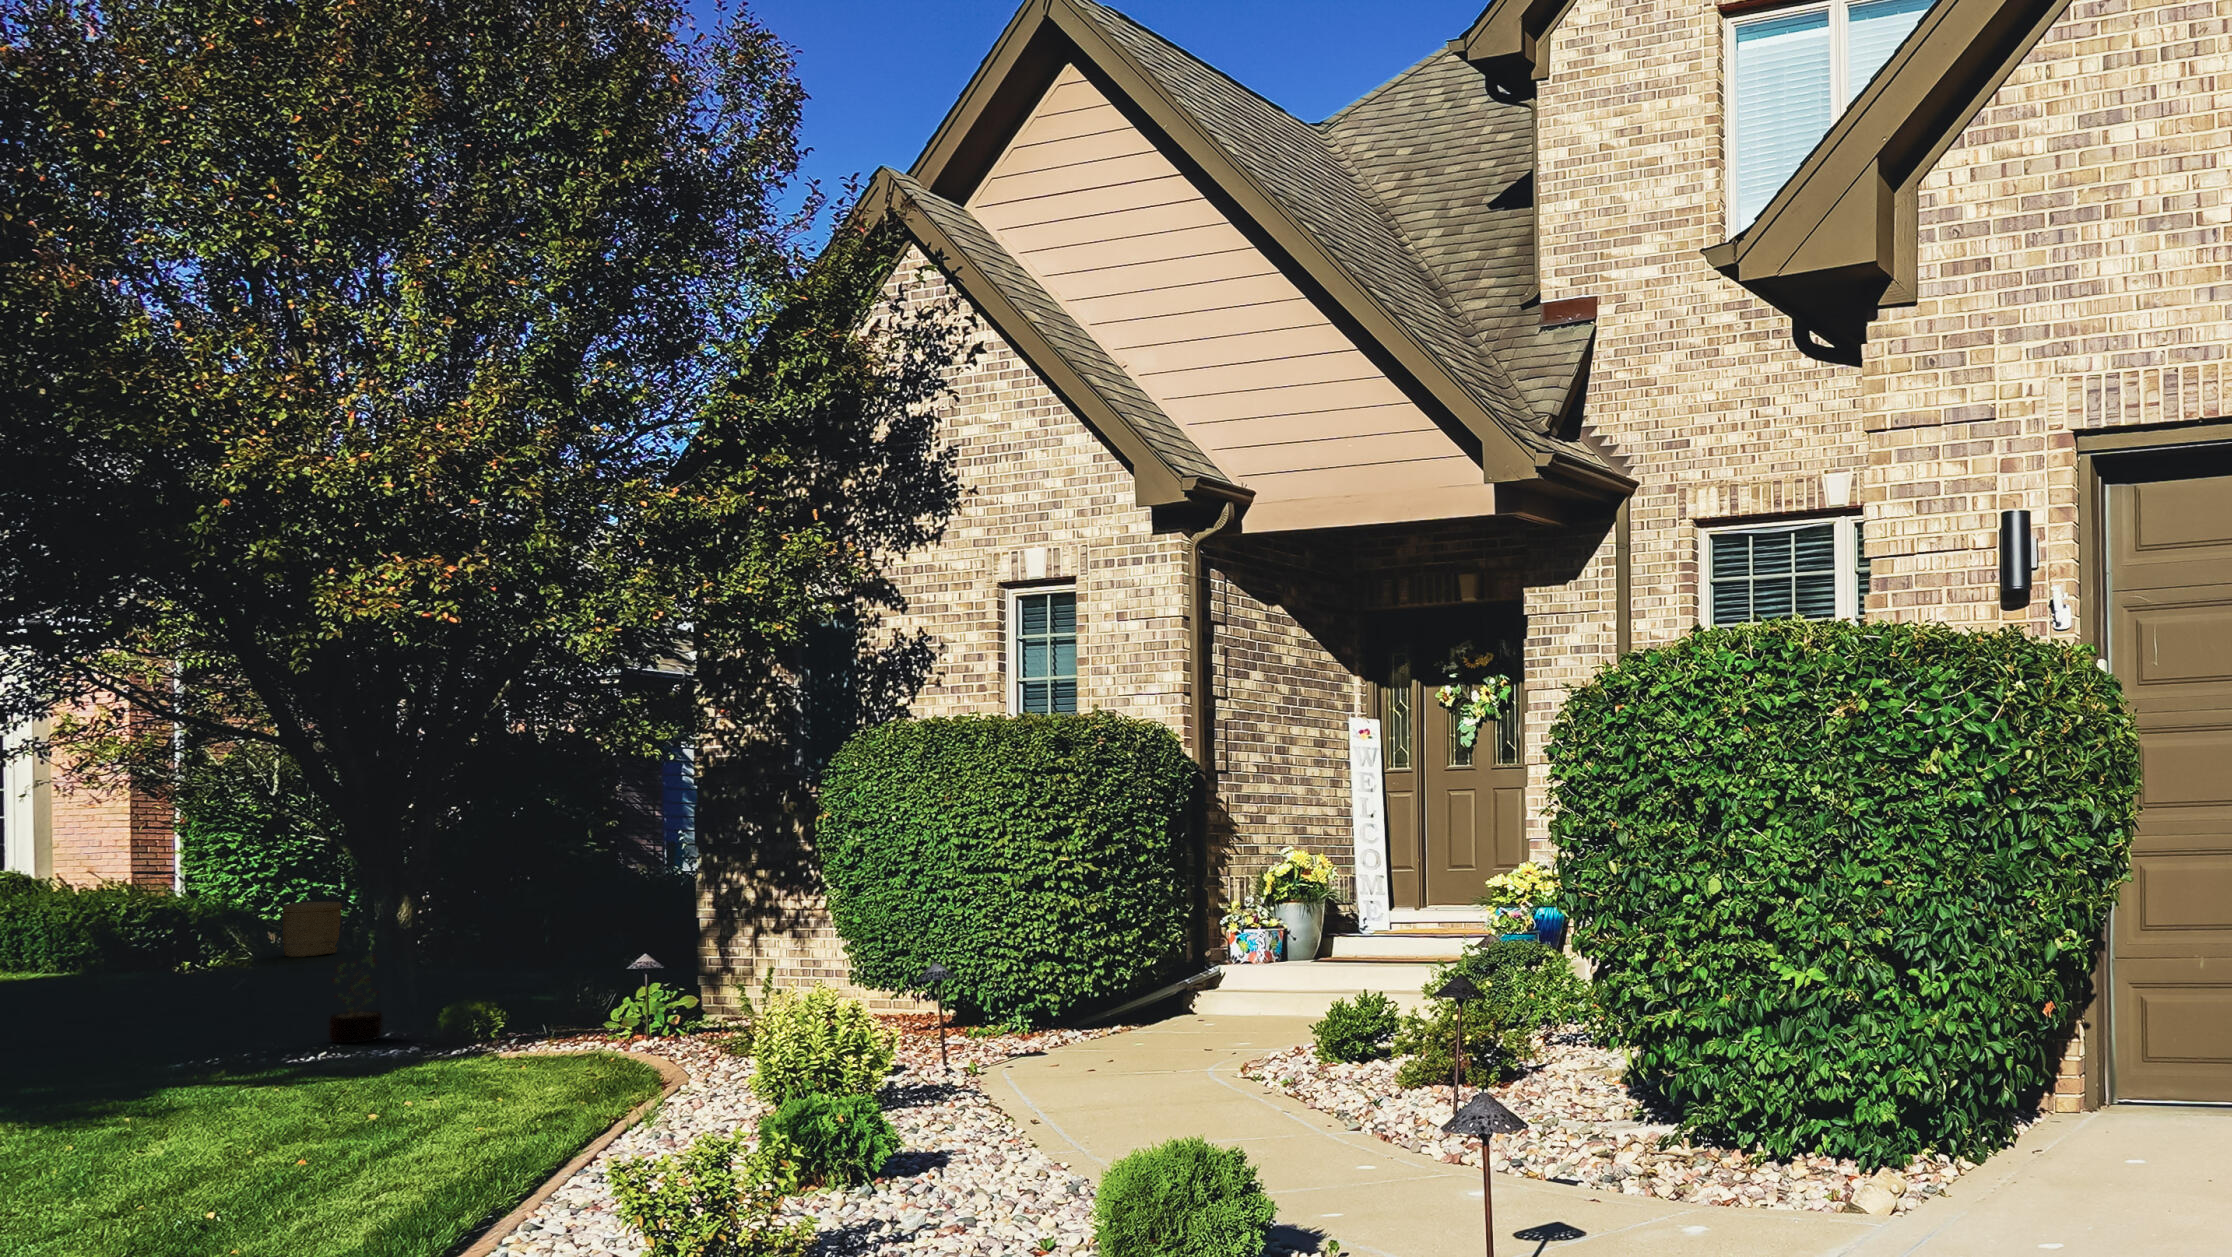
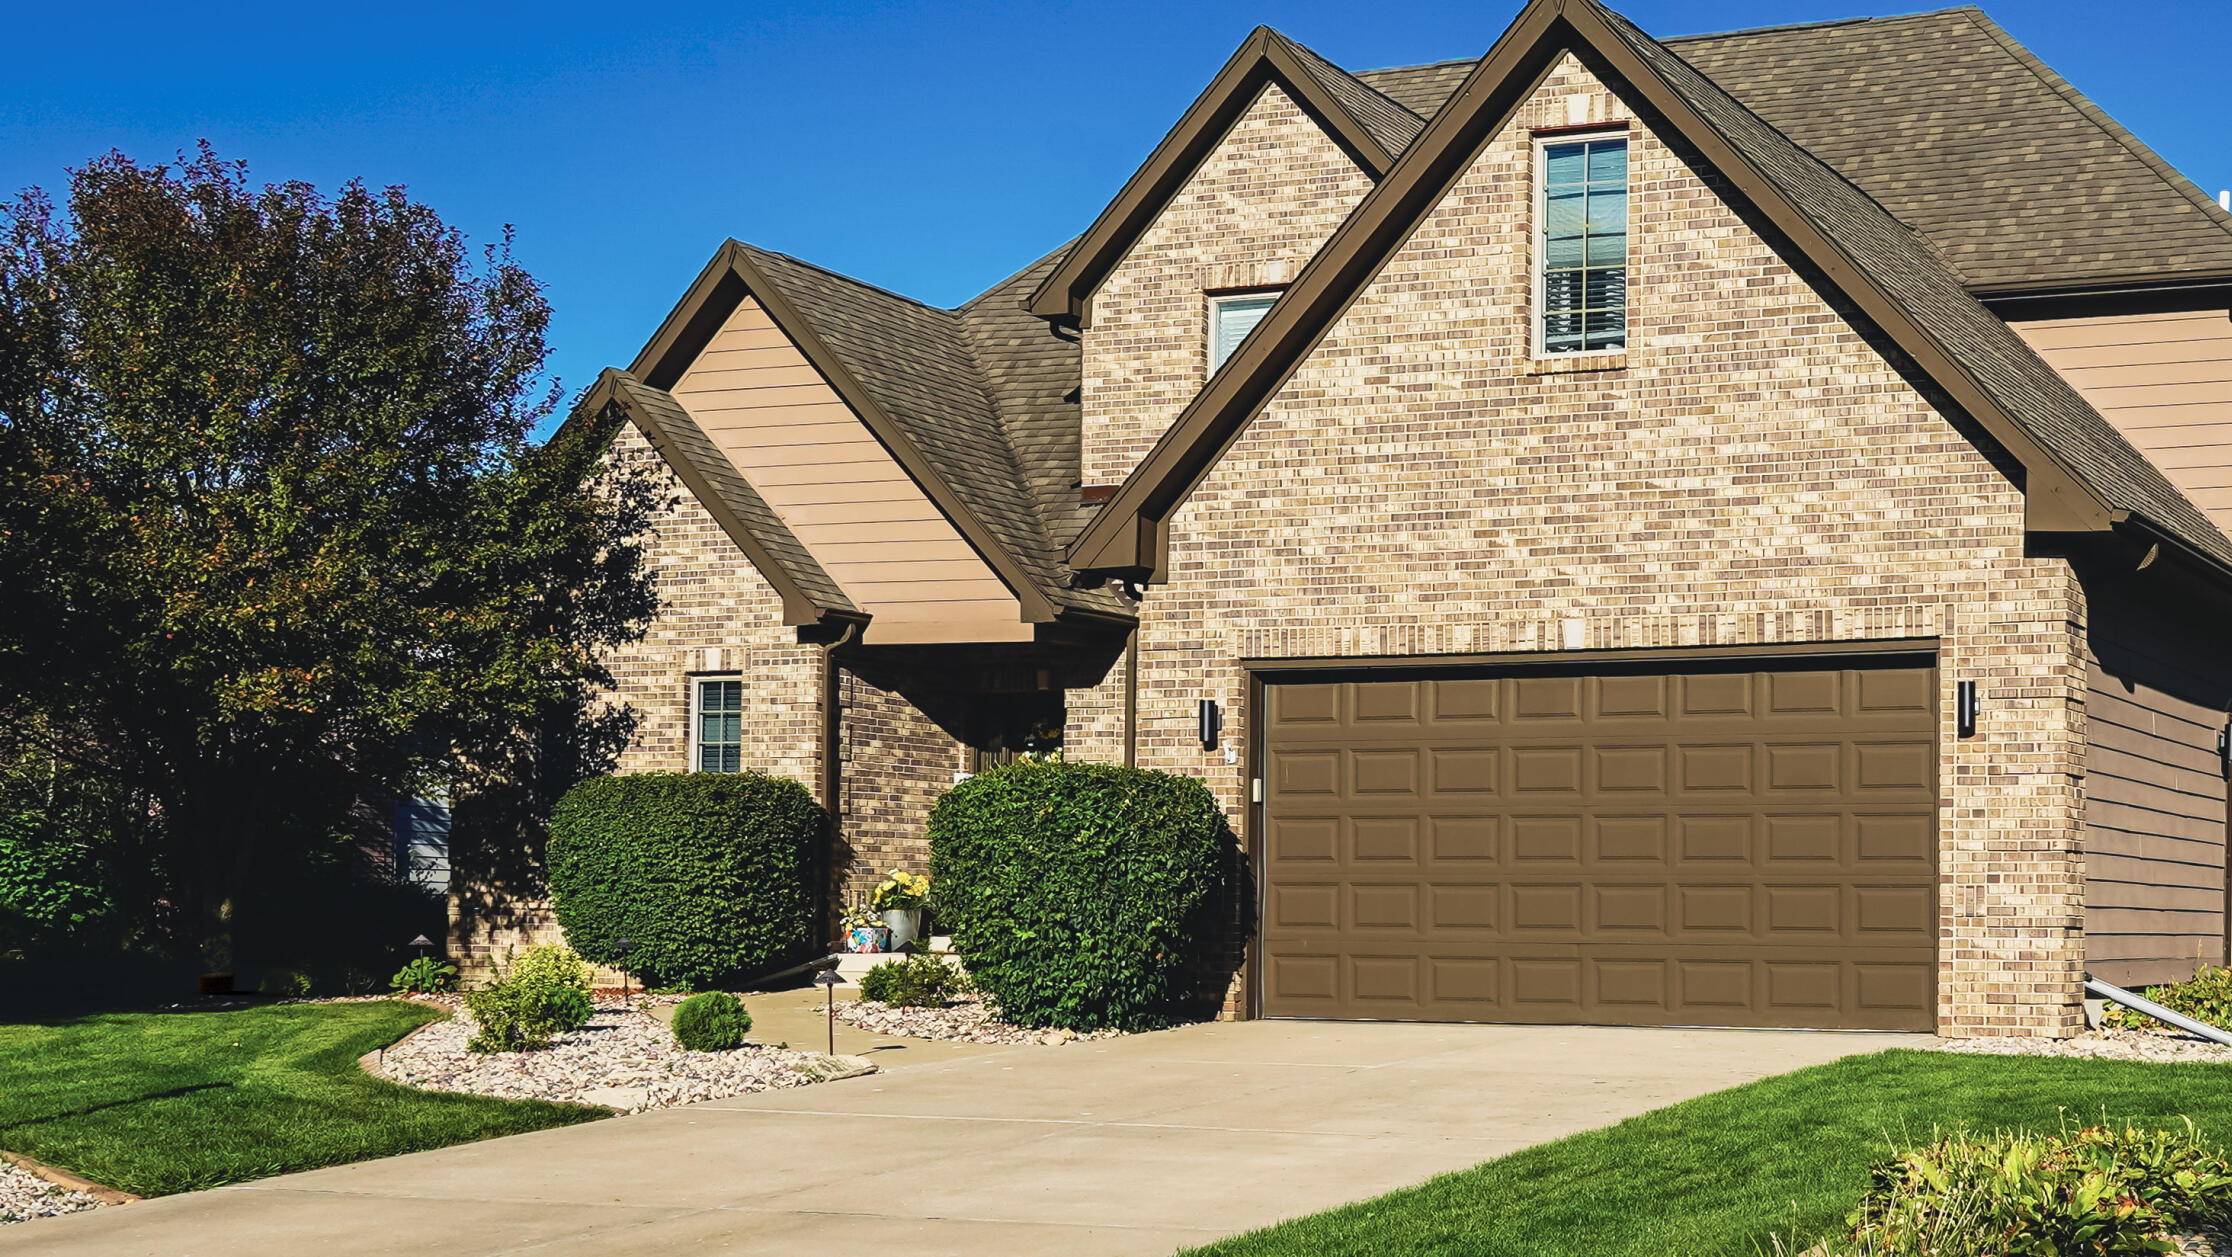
woven basket: present [283,902,342,957] -> none [114,896,162,939]

